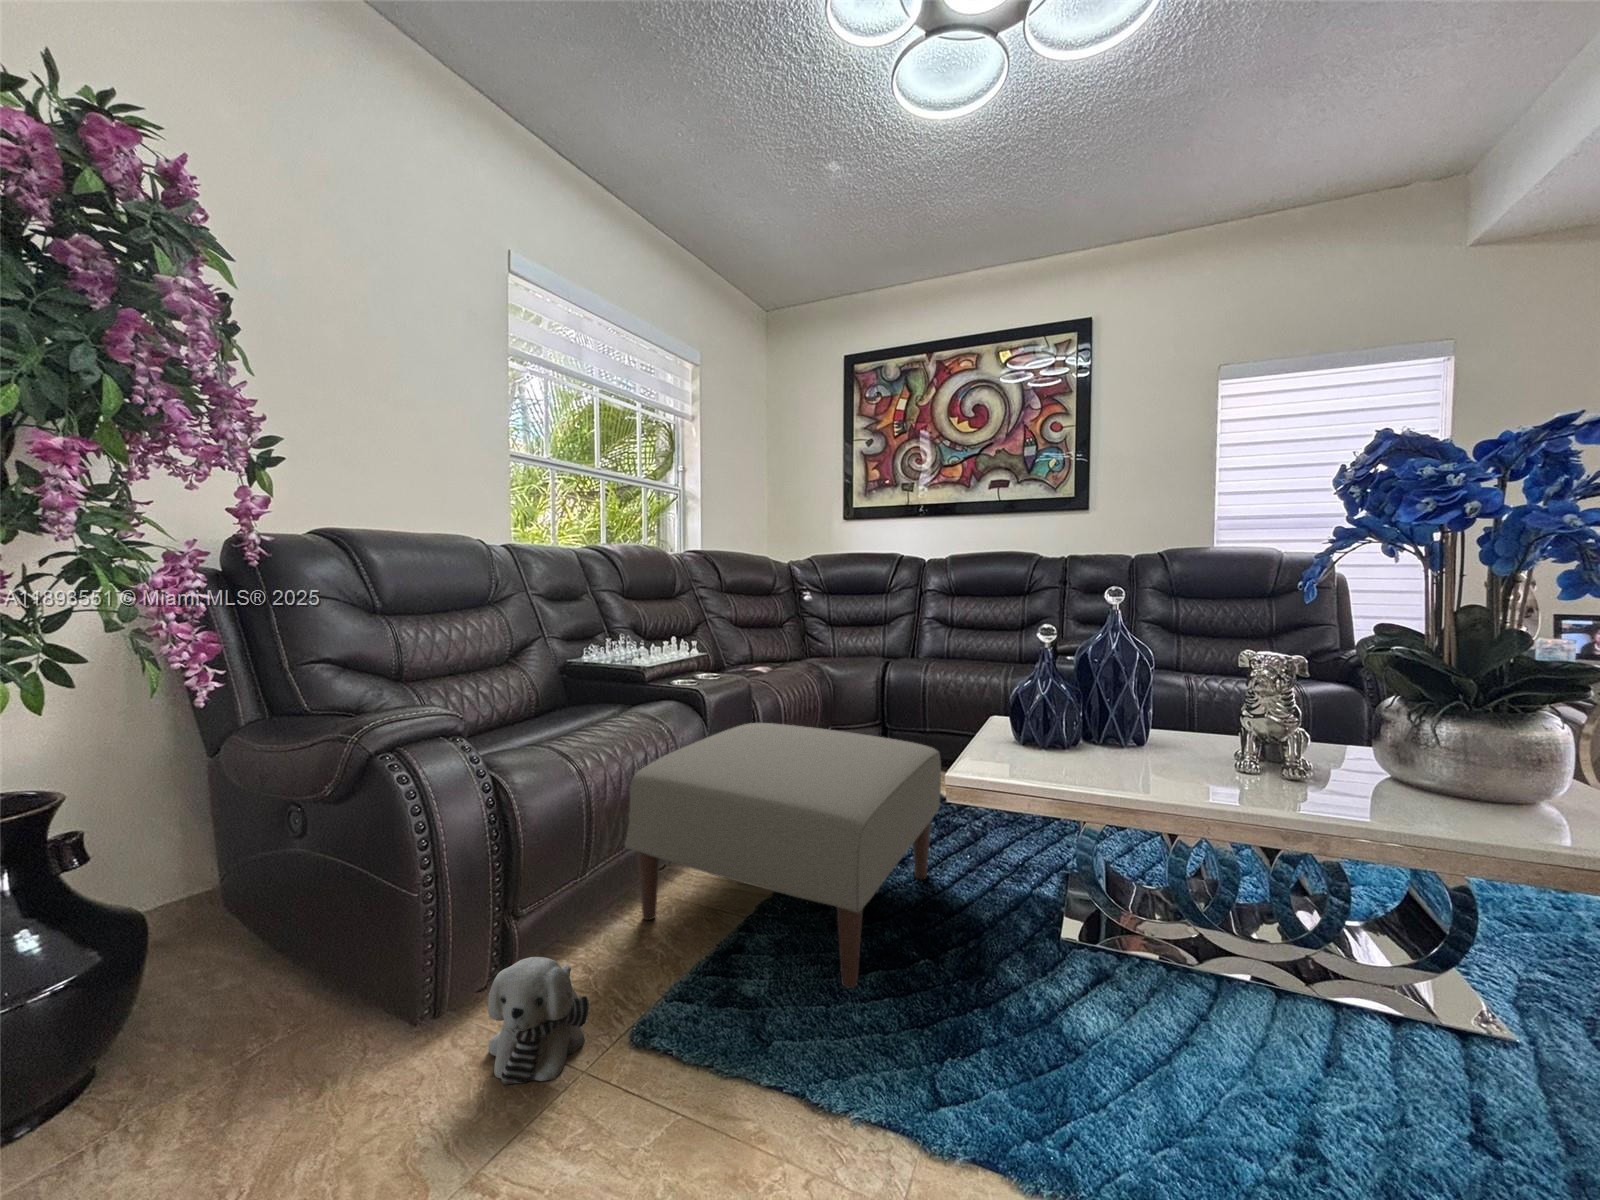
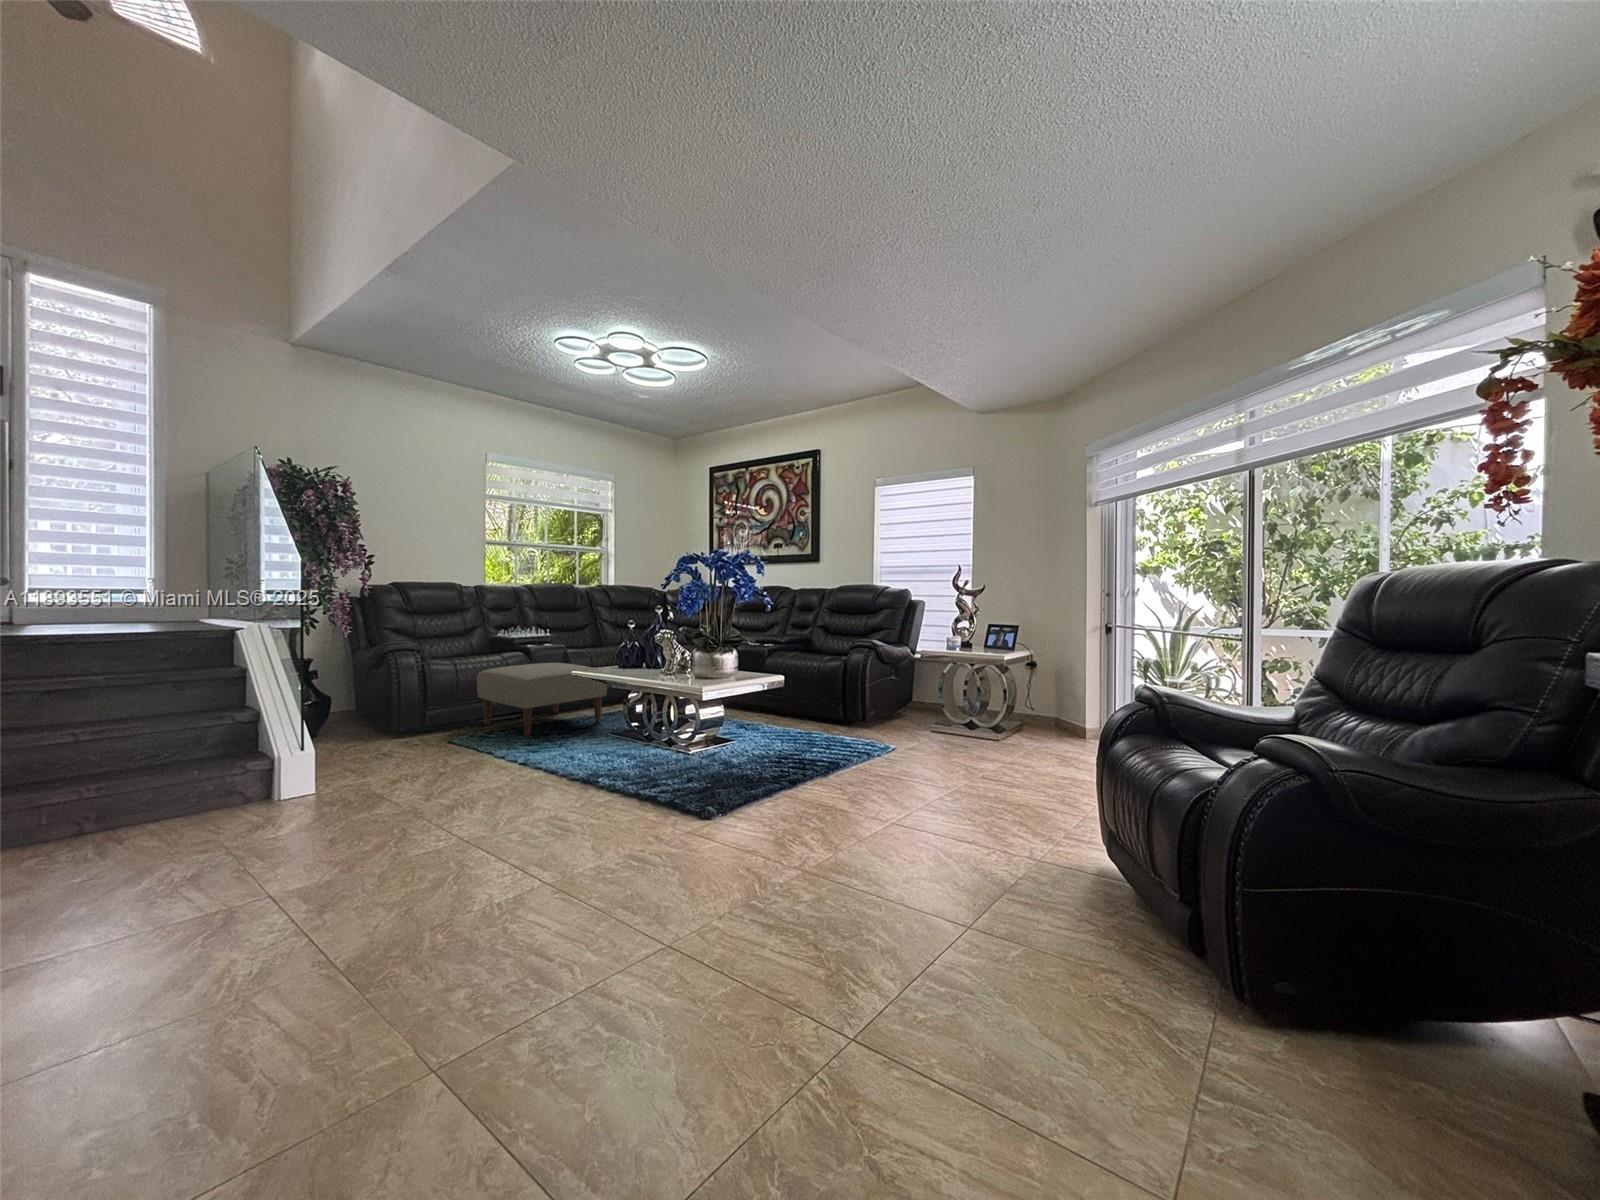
plush toy: present [488,957,589,1085] -> none [411,710,447,741]

